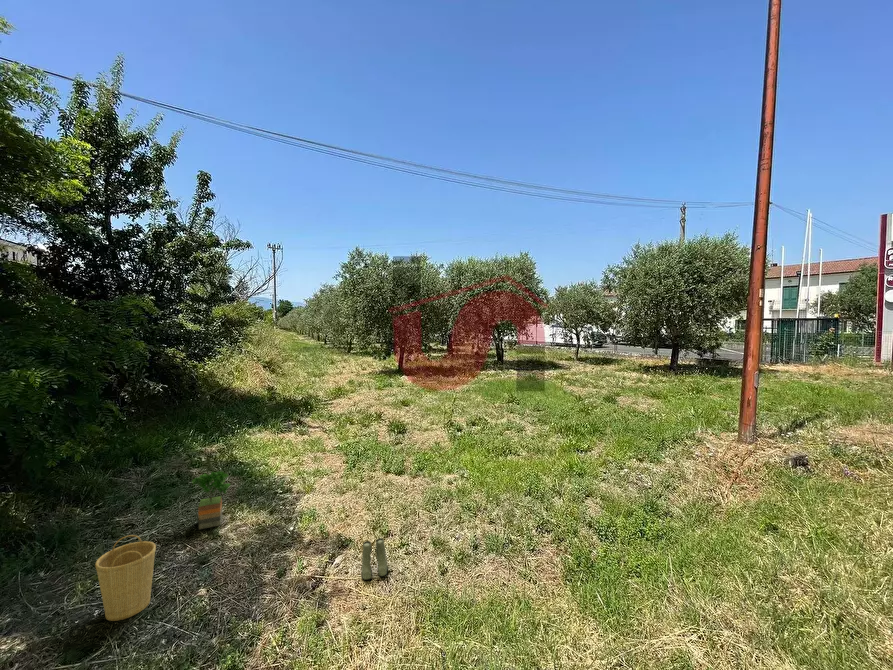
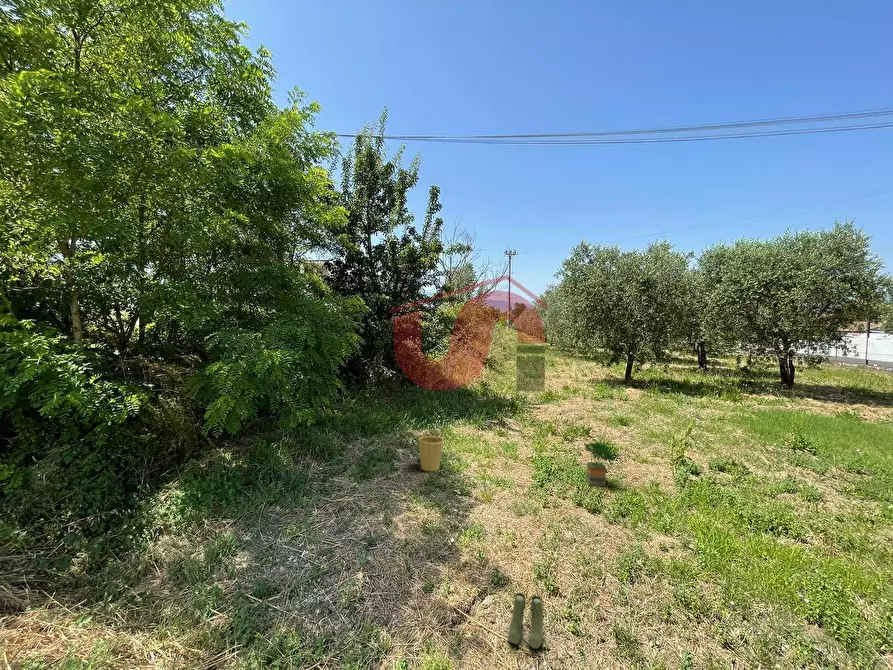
potted tree: present [192,471,230,529] -> present [585,443,613,486]
basket: present [95,535,156,621] -> present [419,431,443,471]

